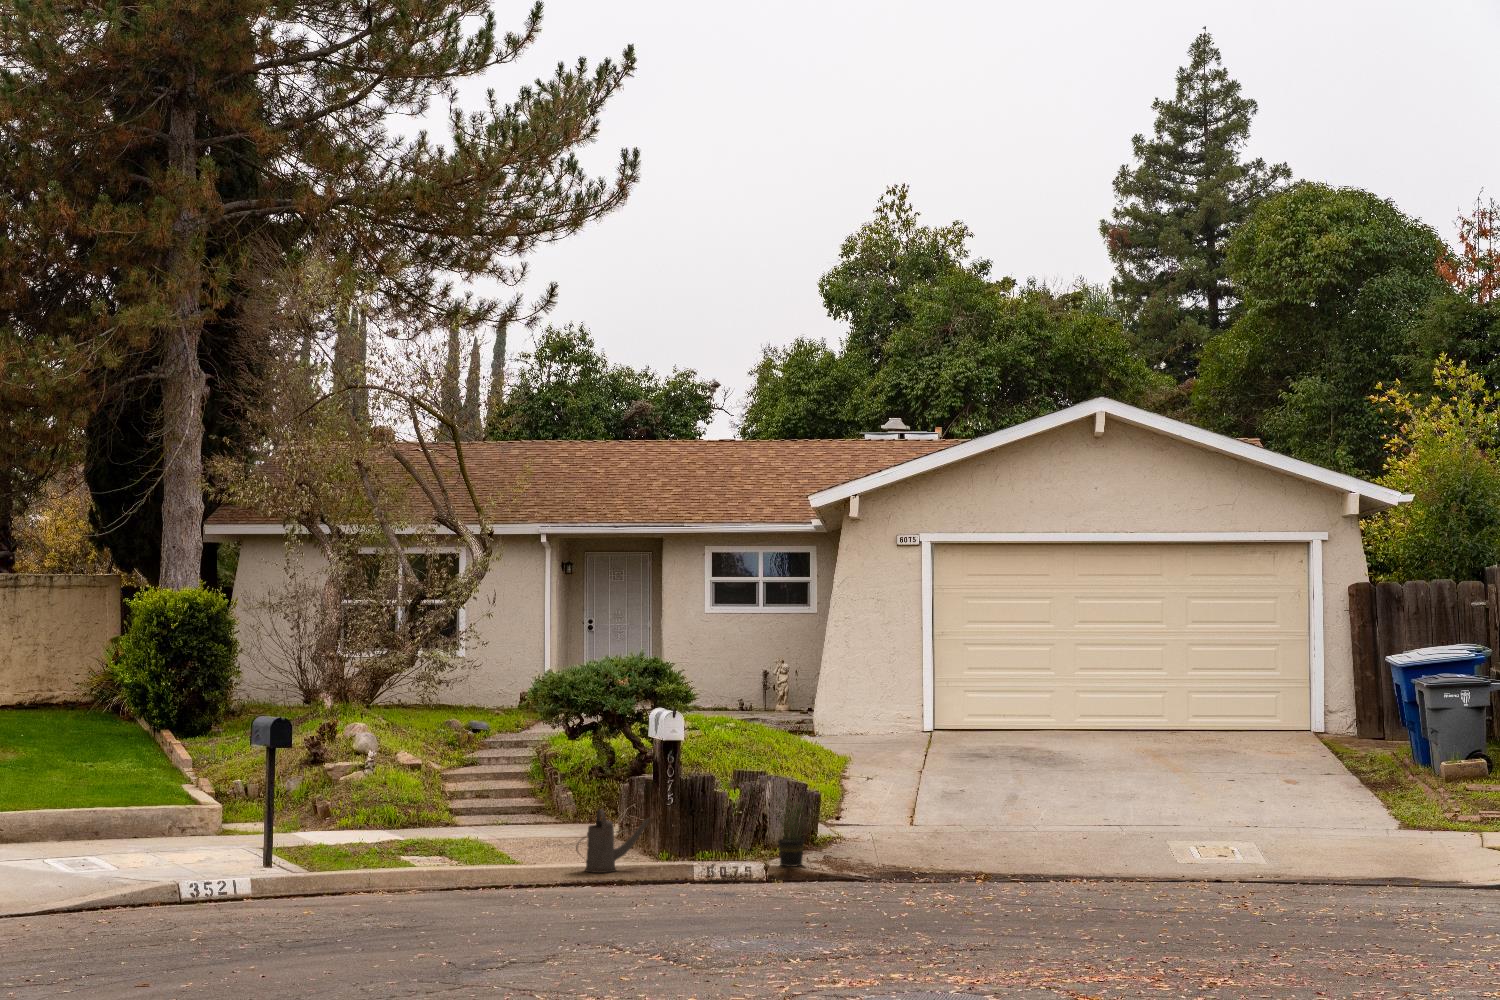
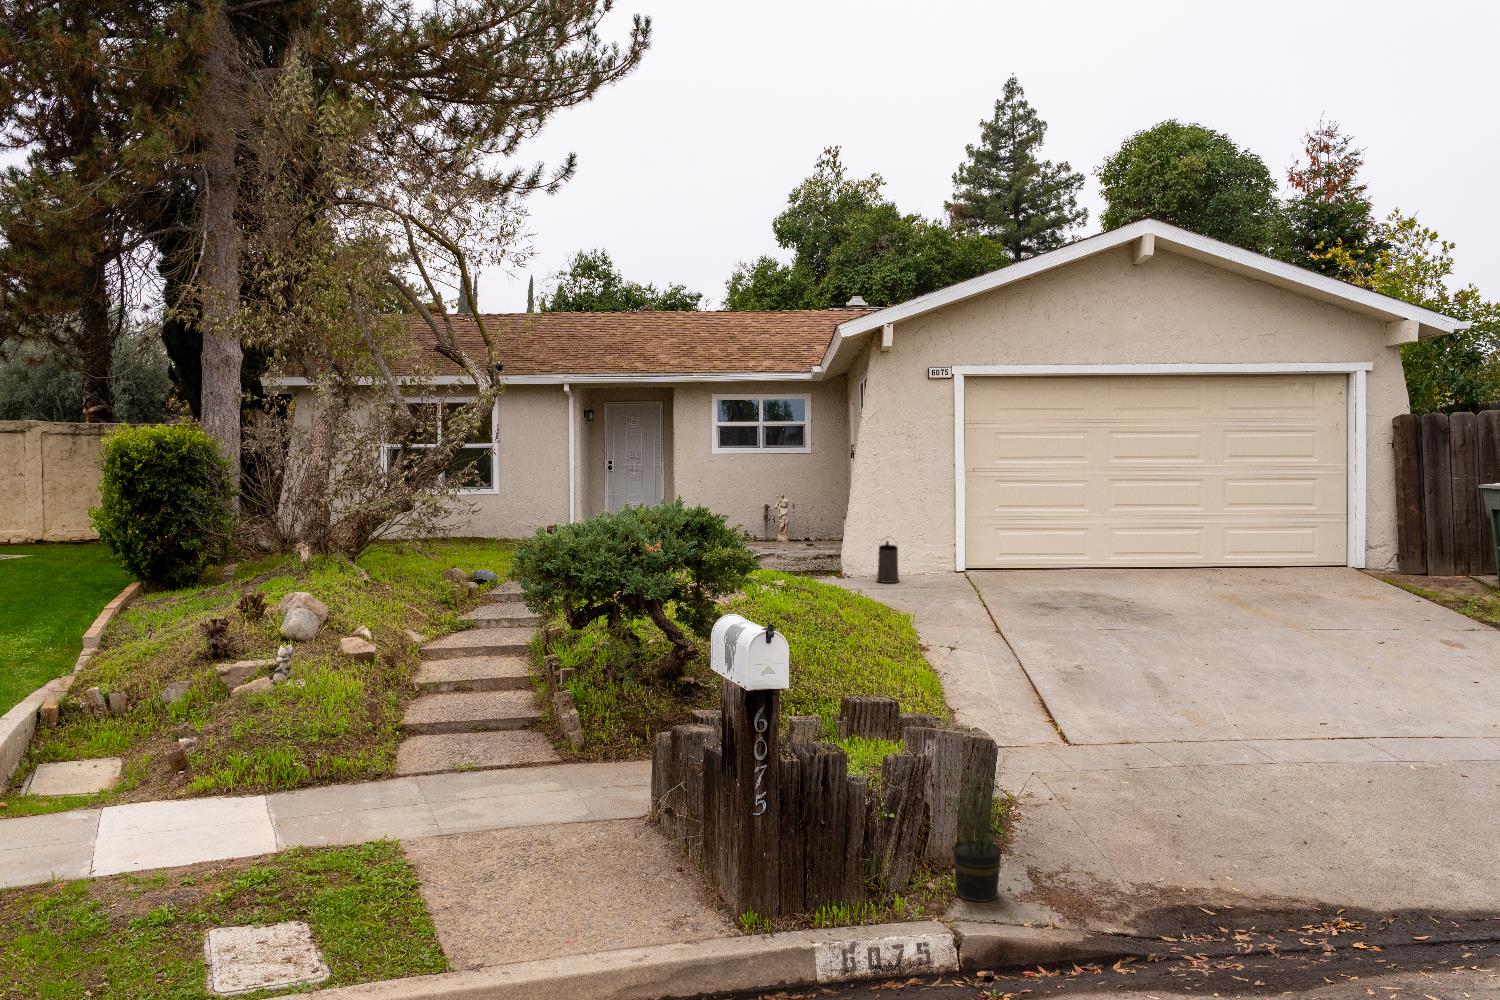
watering can: present [576,809,650,873] -> present [877,541,899,583]

